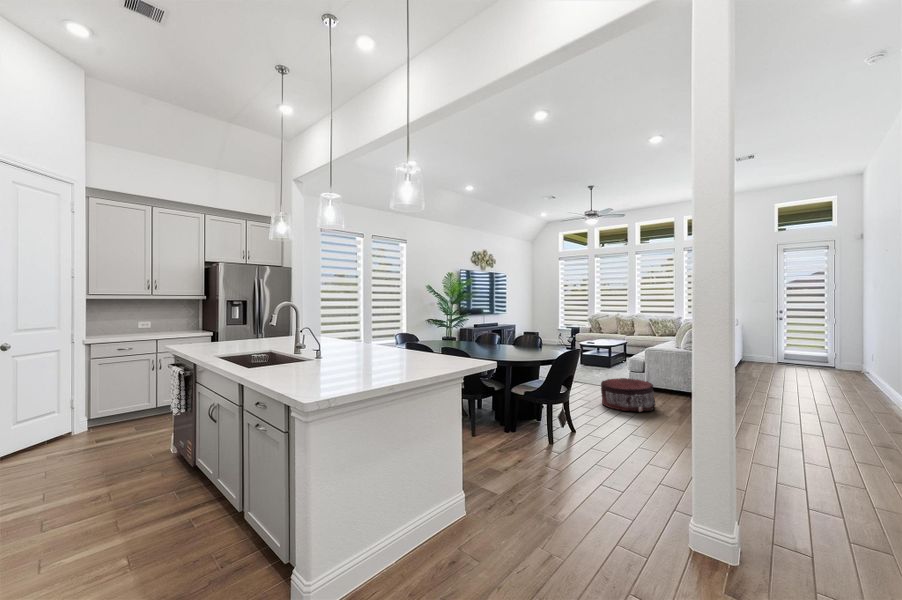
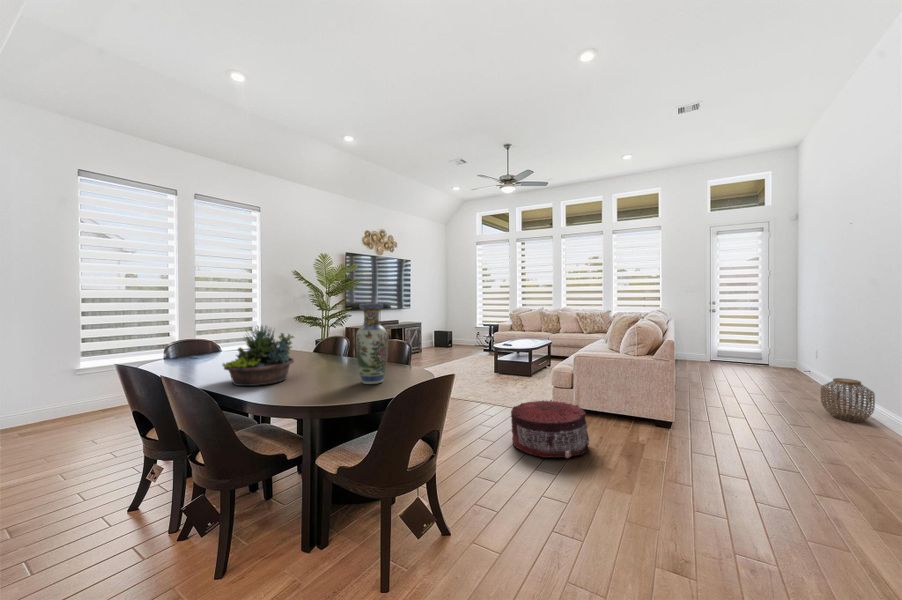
vase: none [522,315,539,356] -> present [356,304,388,384]
succulent planter: none [455,324,488,355] -> present [223,326,294,386]
woven basket: none [851,372,894,406] -> present [821,378,875,422]

